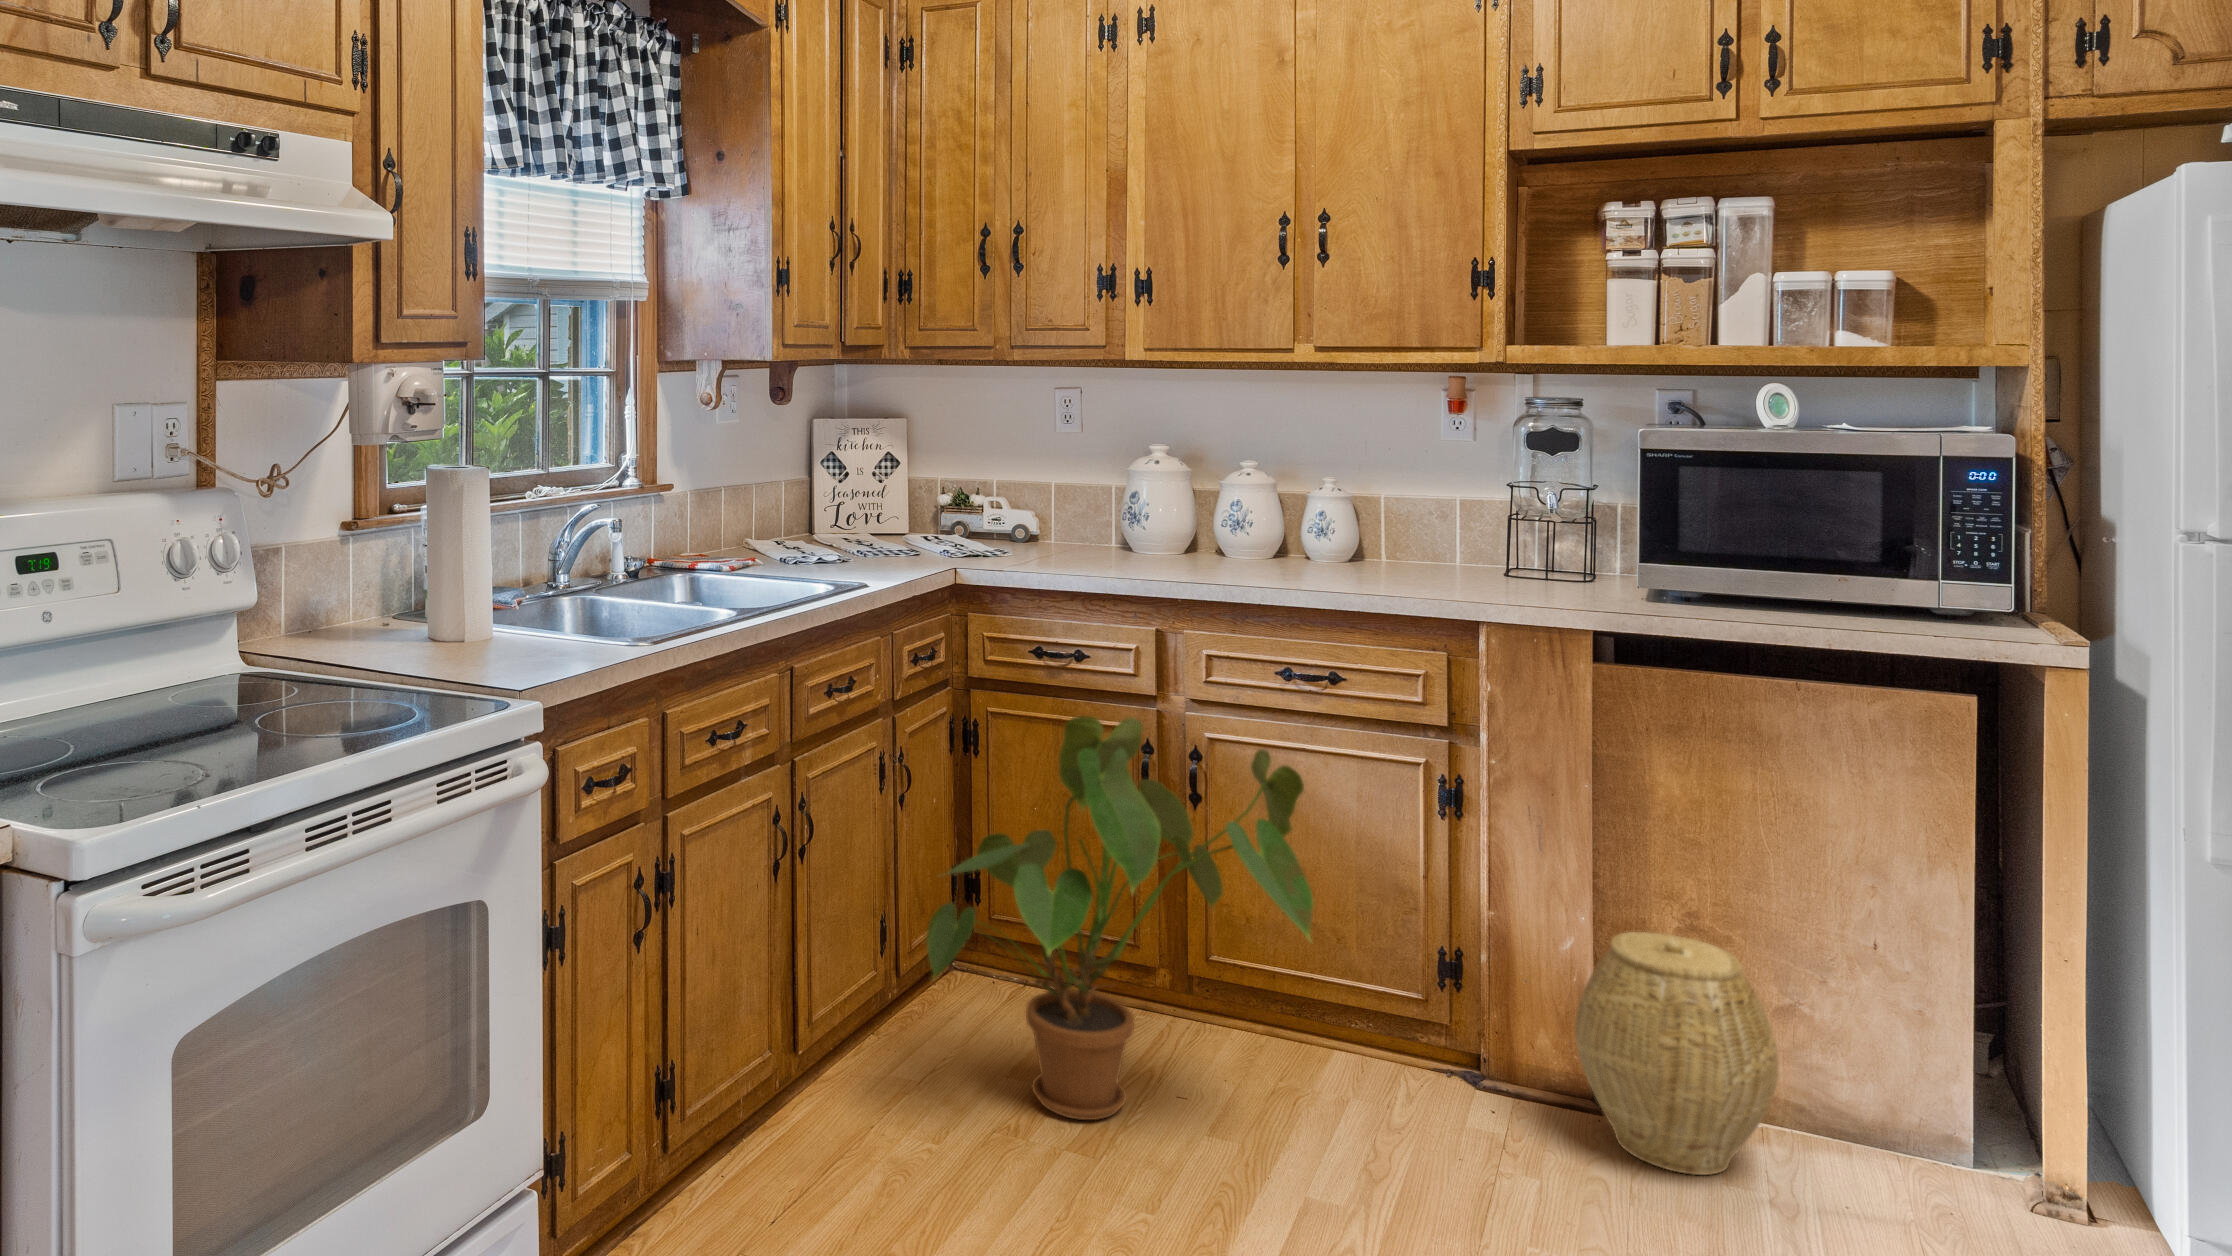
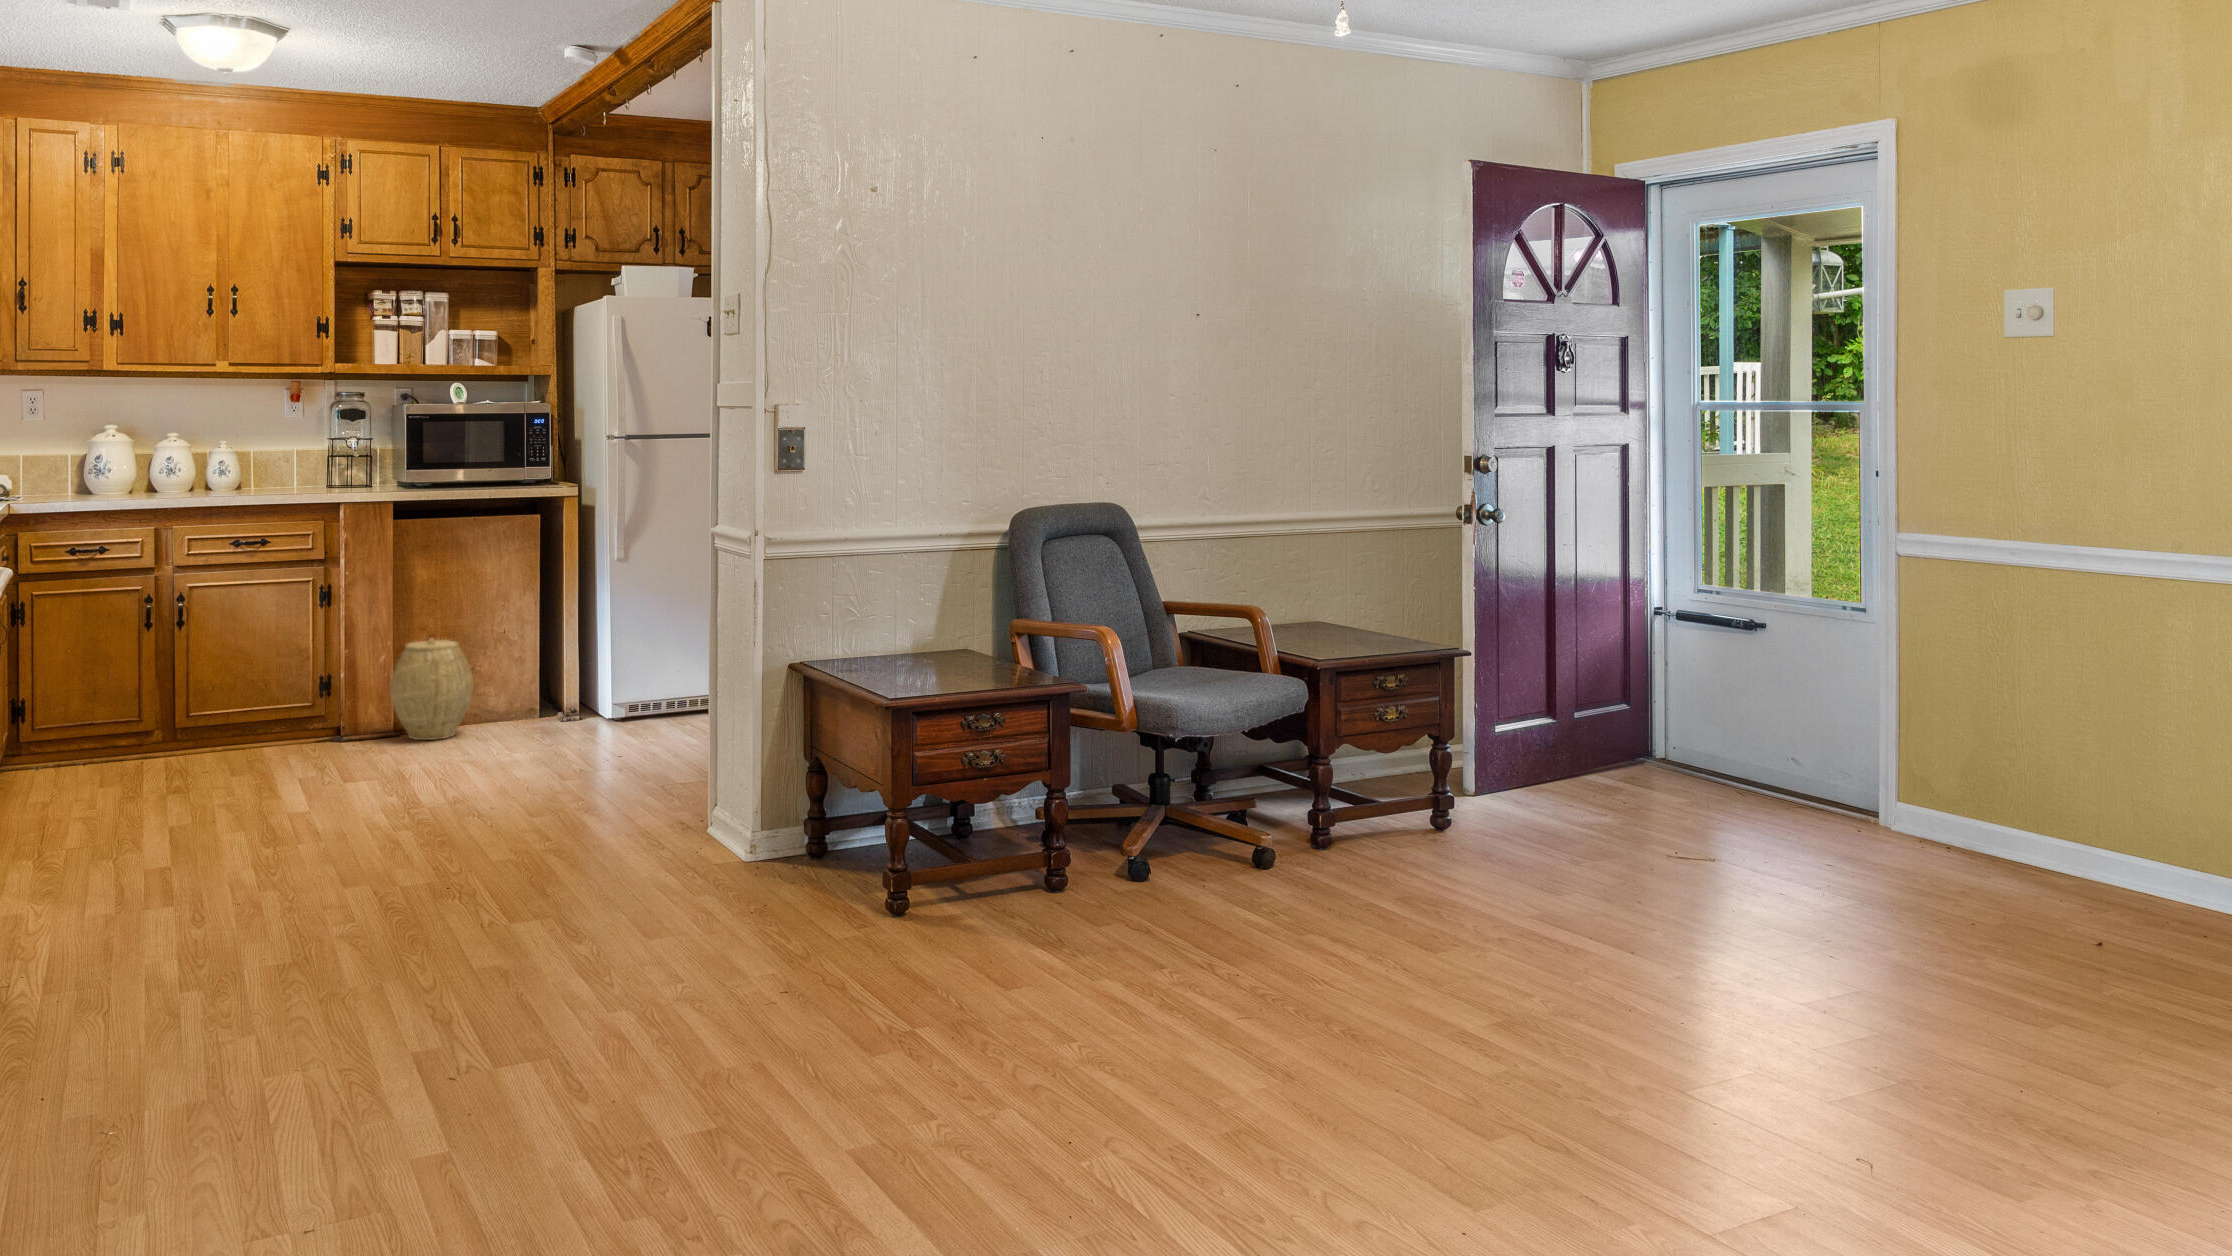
house plant: present [926,716,1313,1120] -> none [44,576,285,787]

